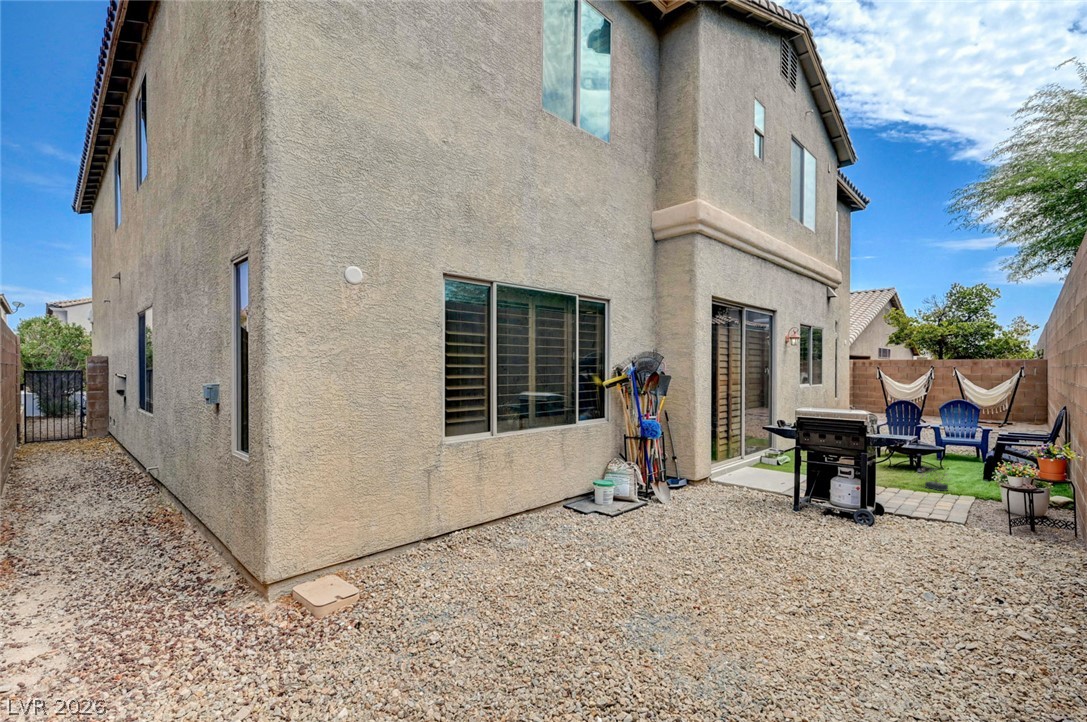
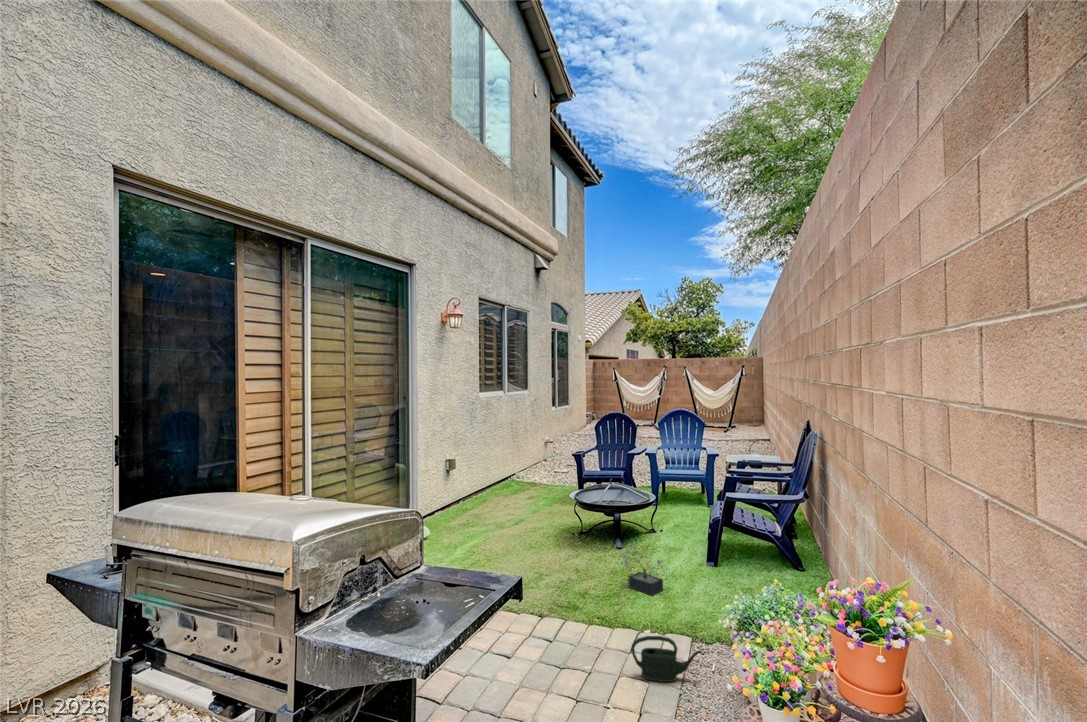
watering can: none [935,491,975,512] -> present [632,636,701,682]

